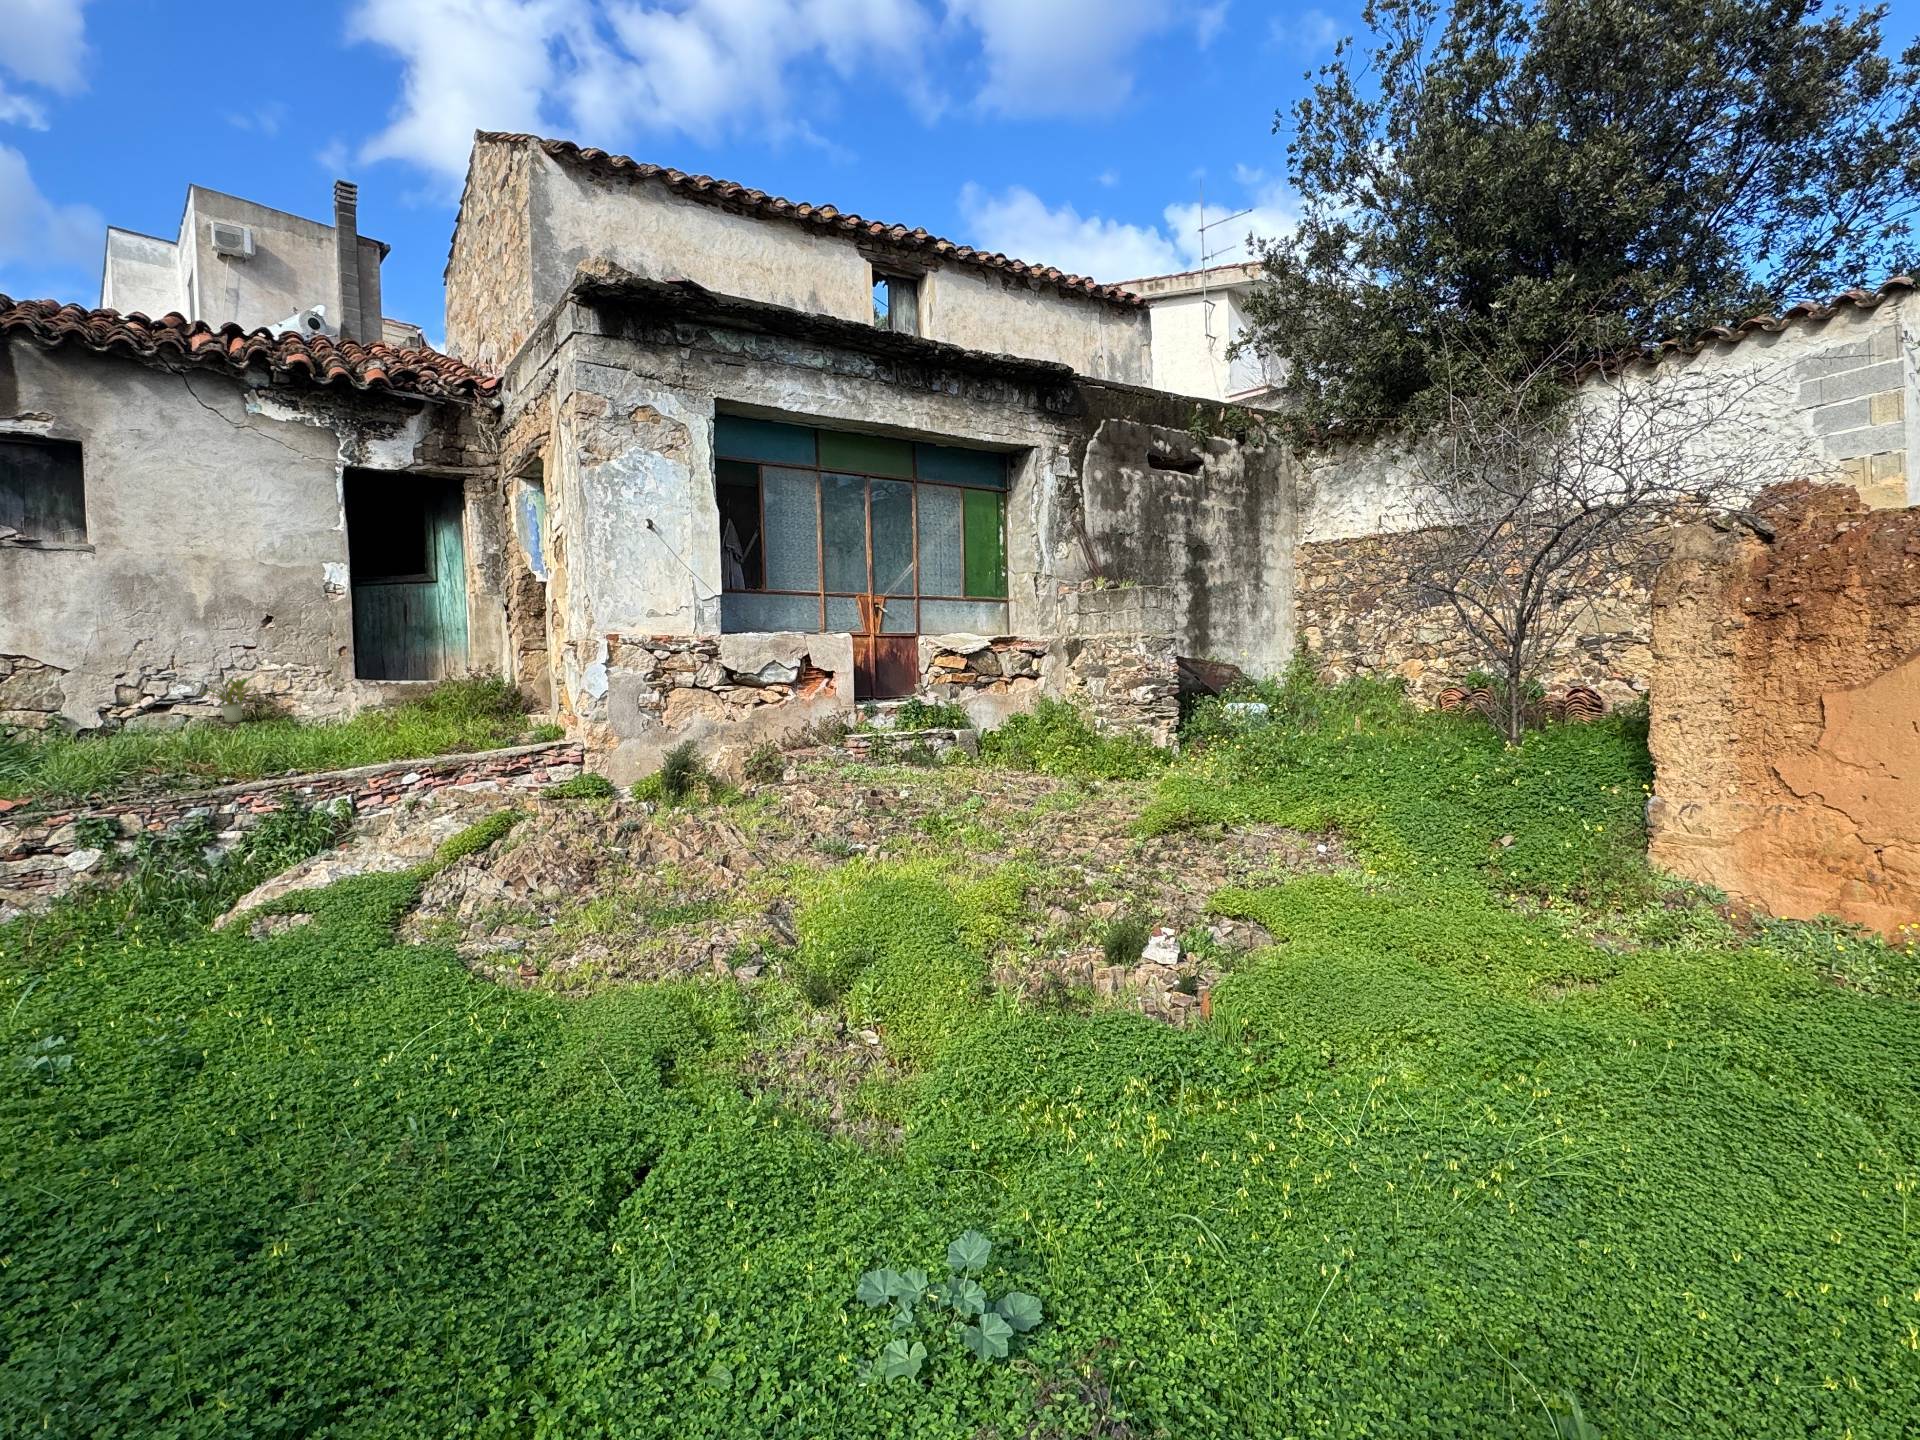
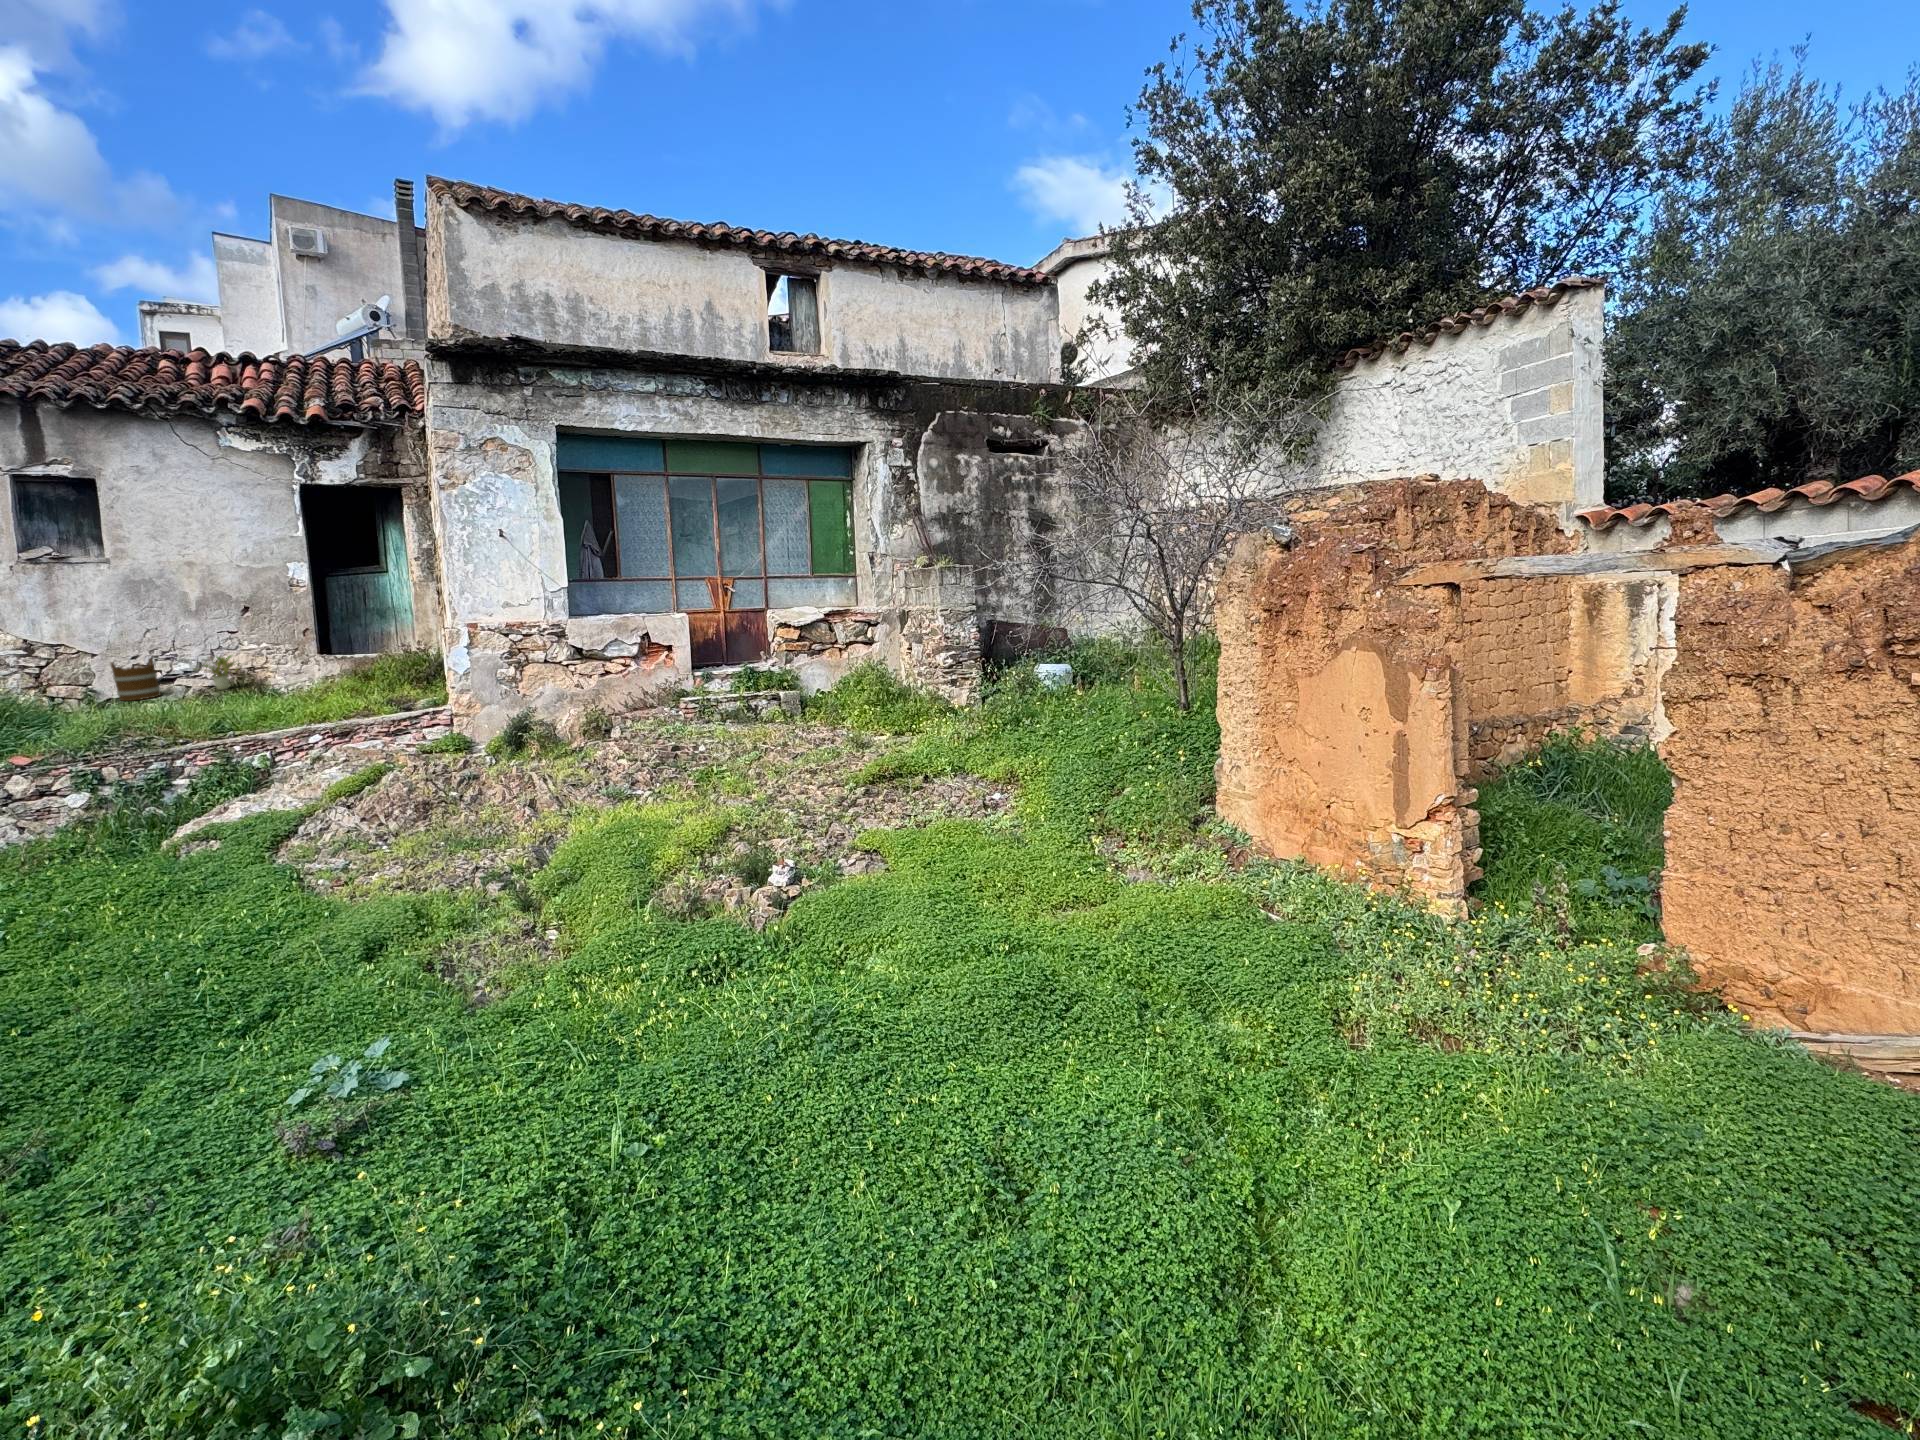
bucket: none [87,678,151,734] -> present [111,659,161,701]

